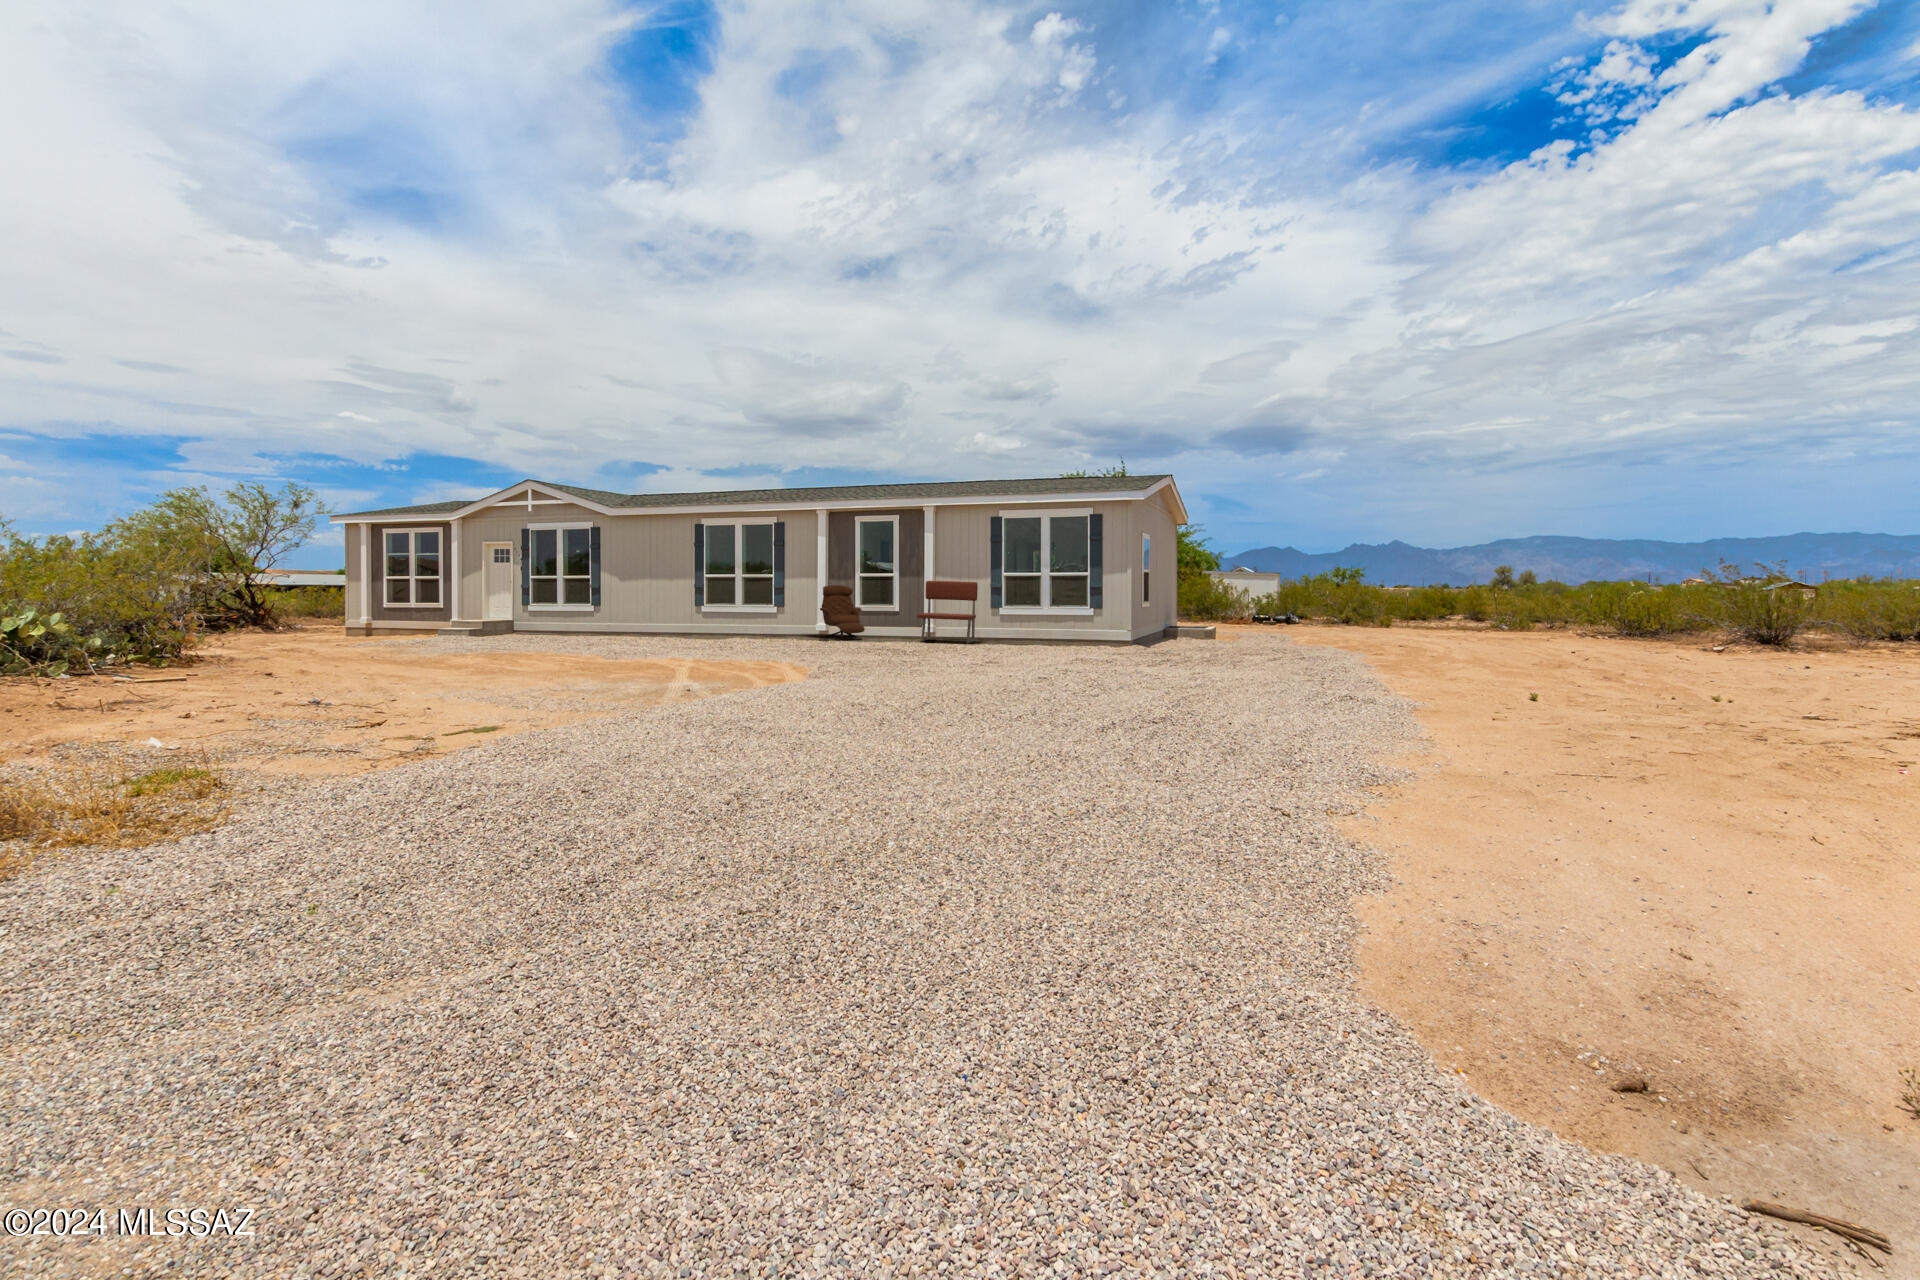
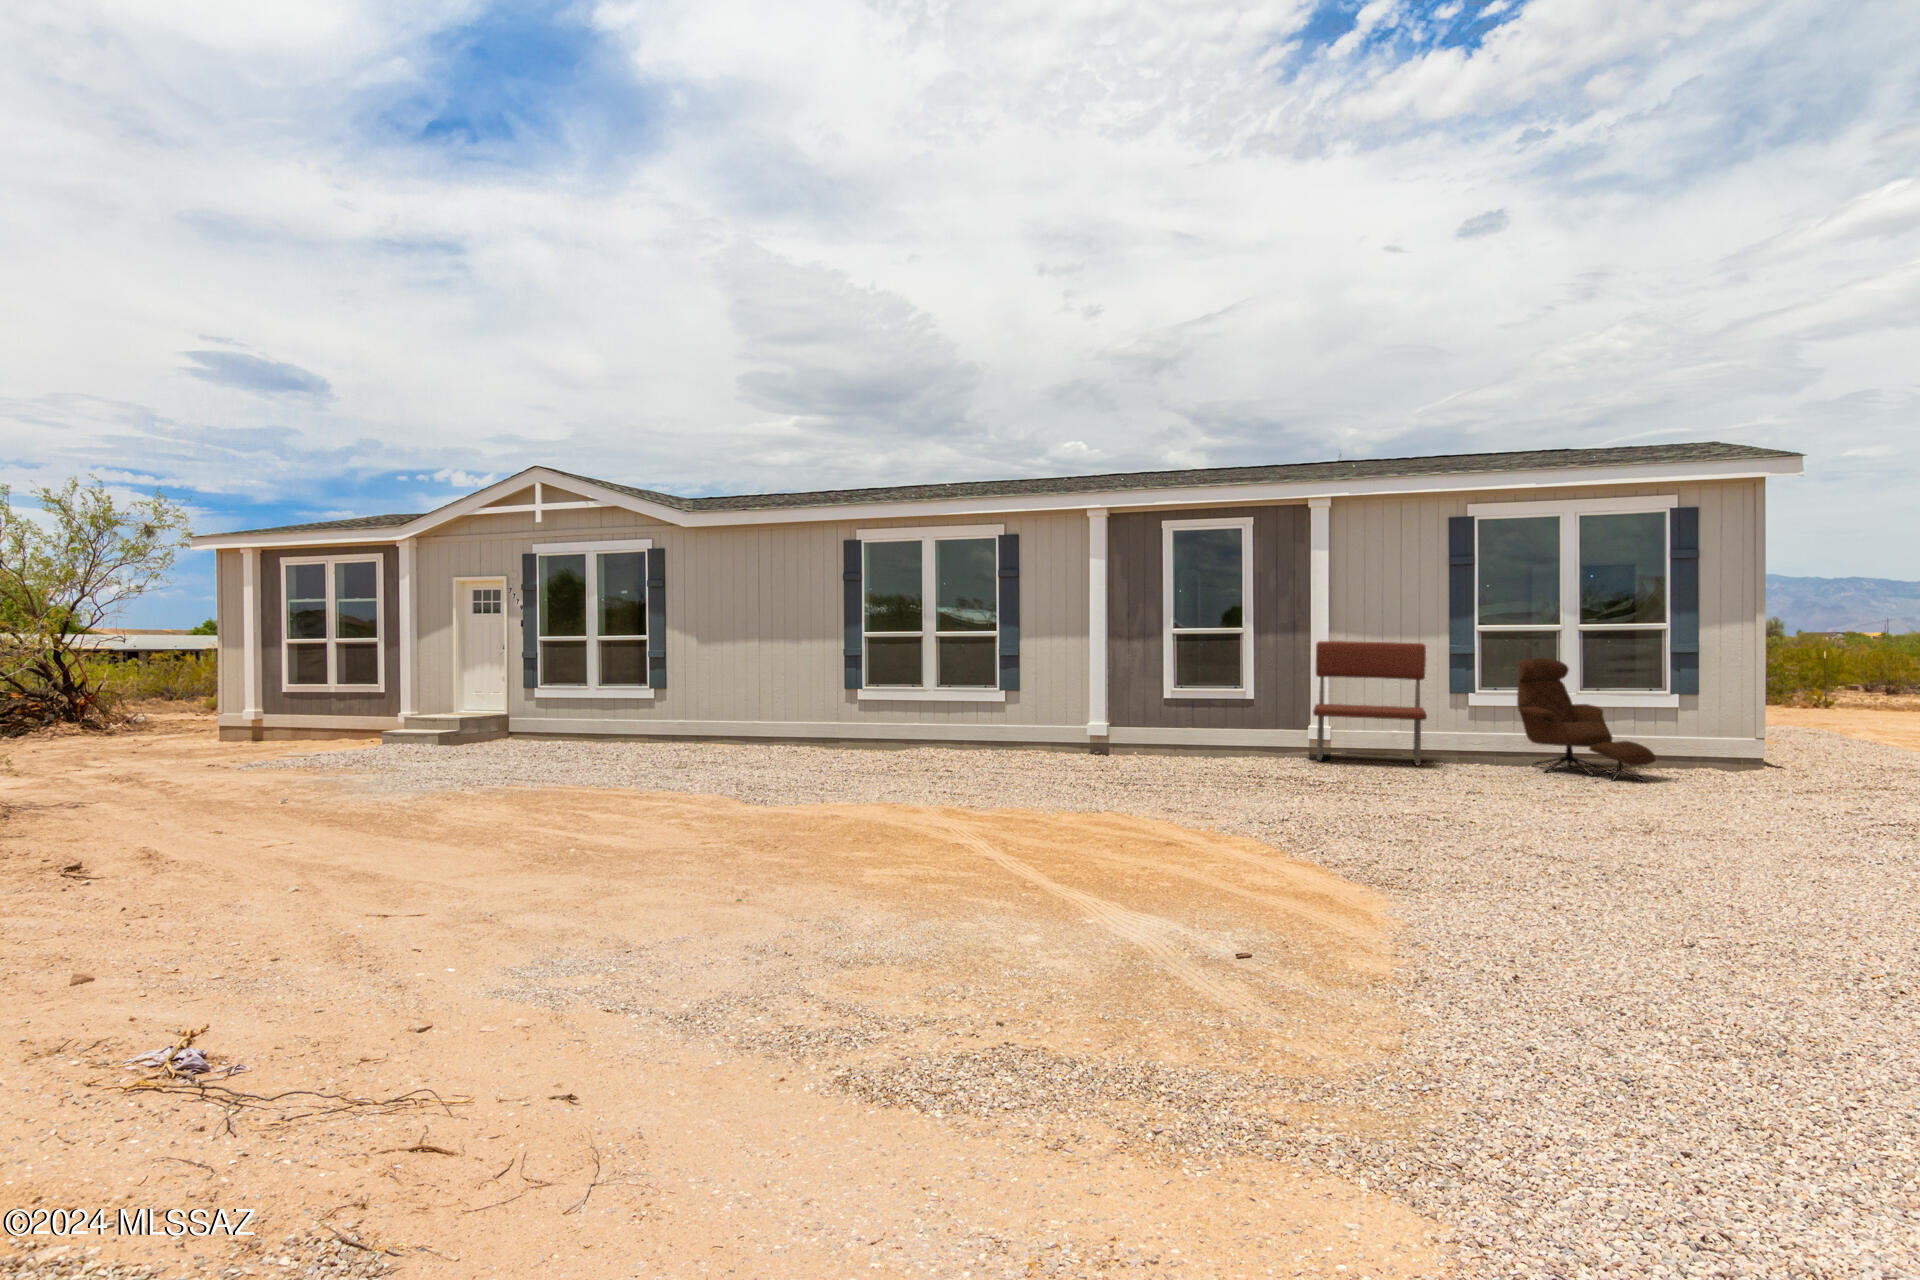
lounge chair: present [820,585,865,641] -> present [1517,658,1656,781]

